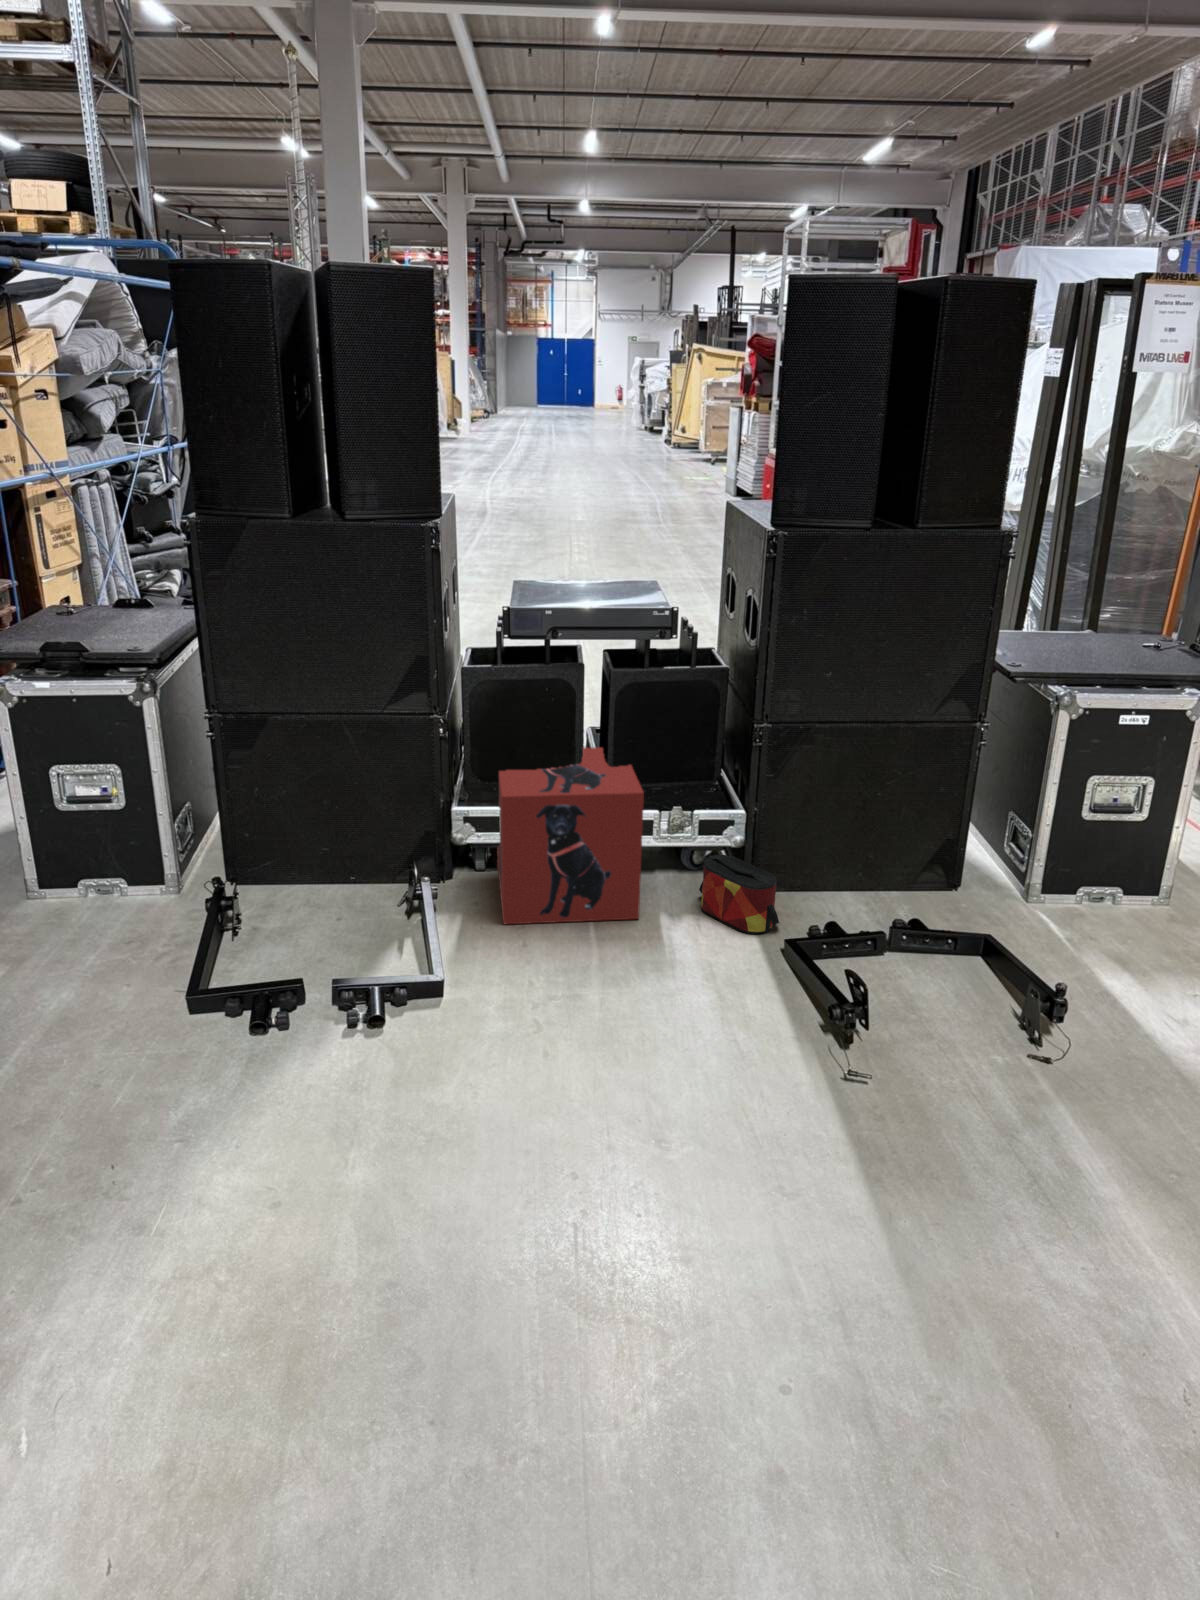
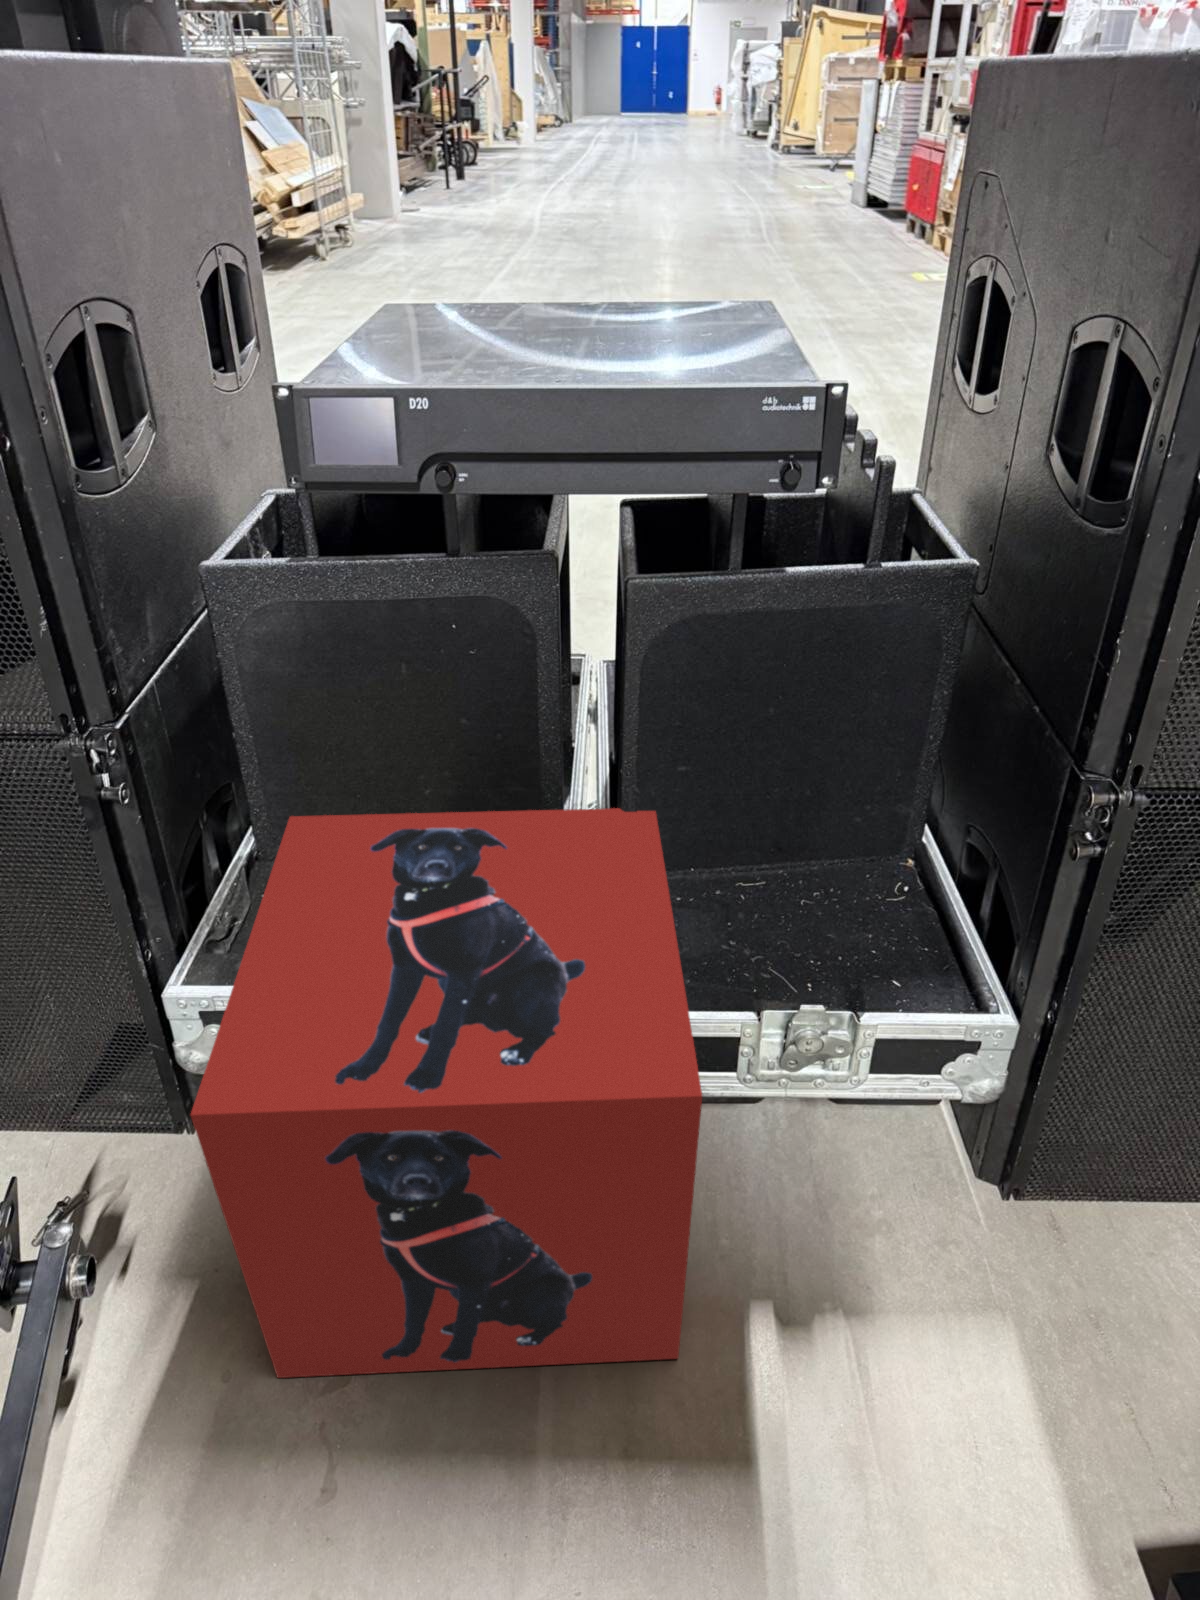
bag: present [699,855,779,934] -> none [854,1164,1129,1469]

